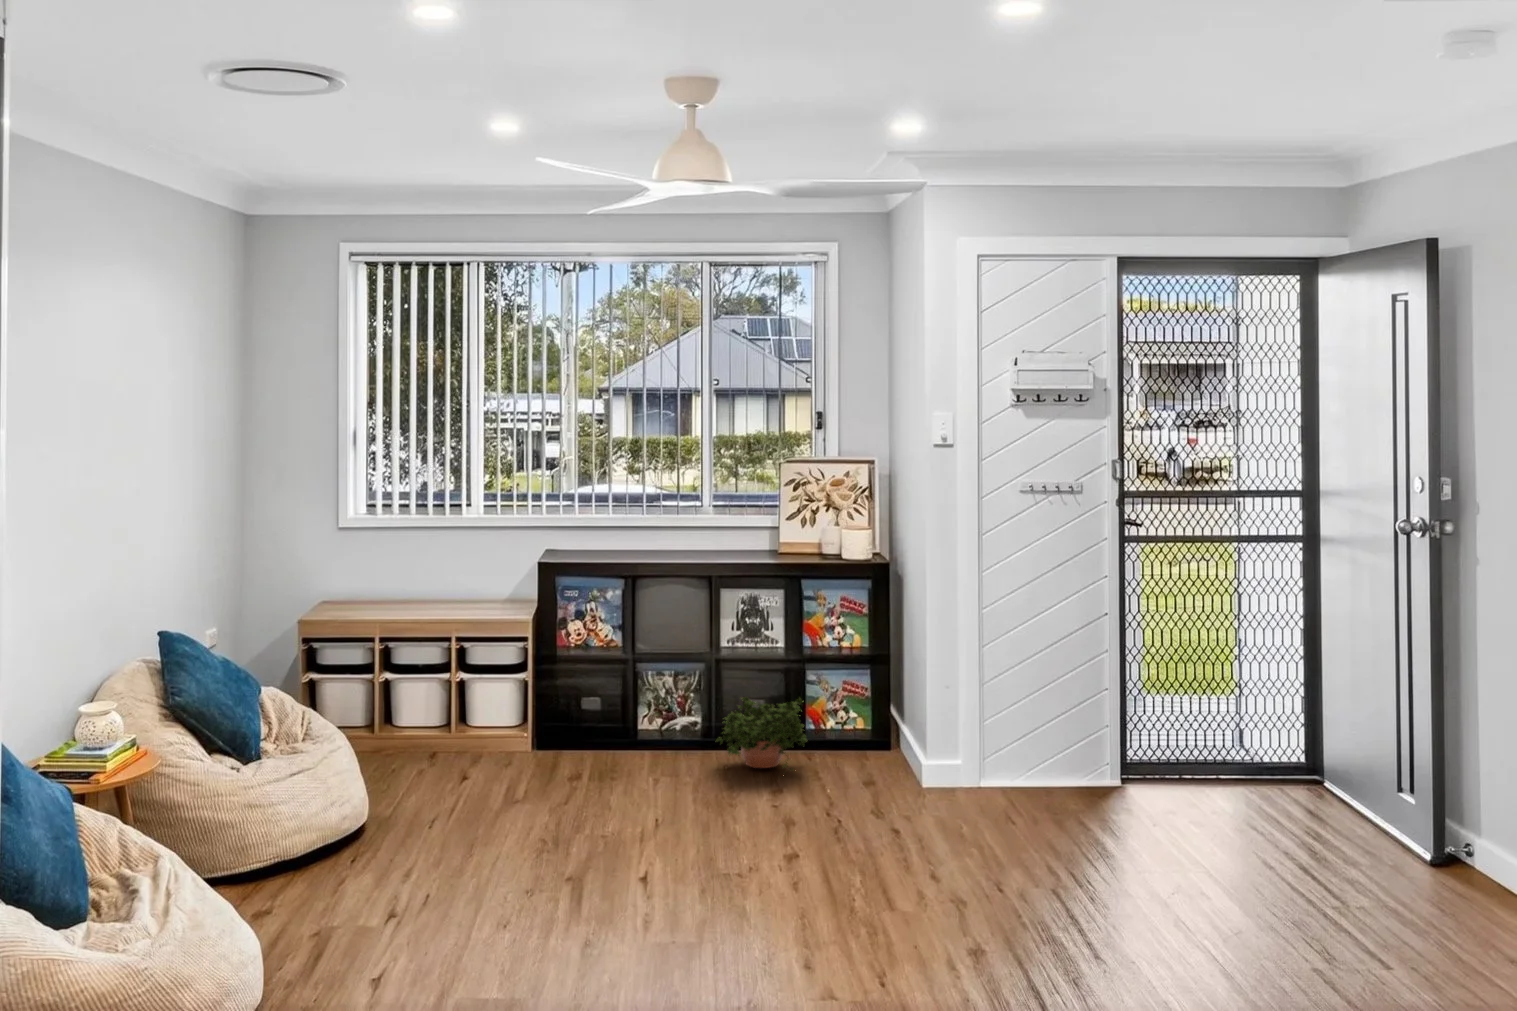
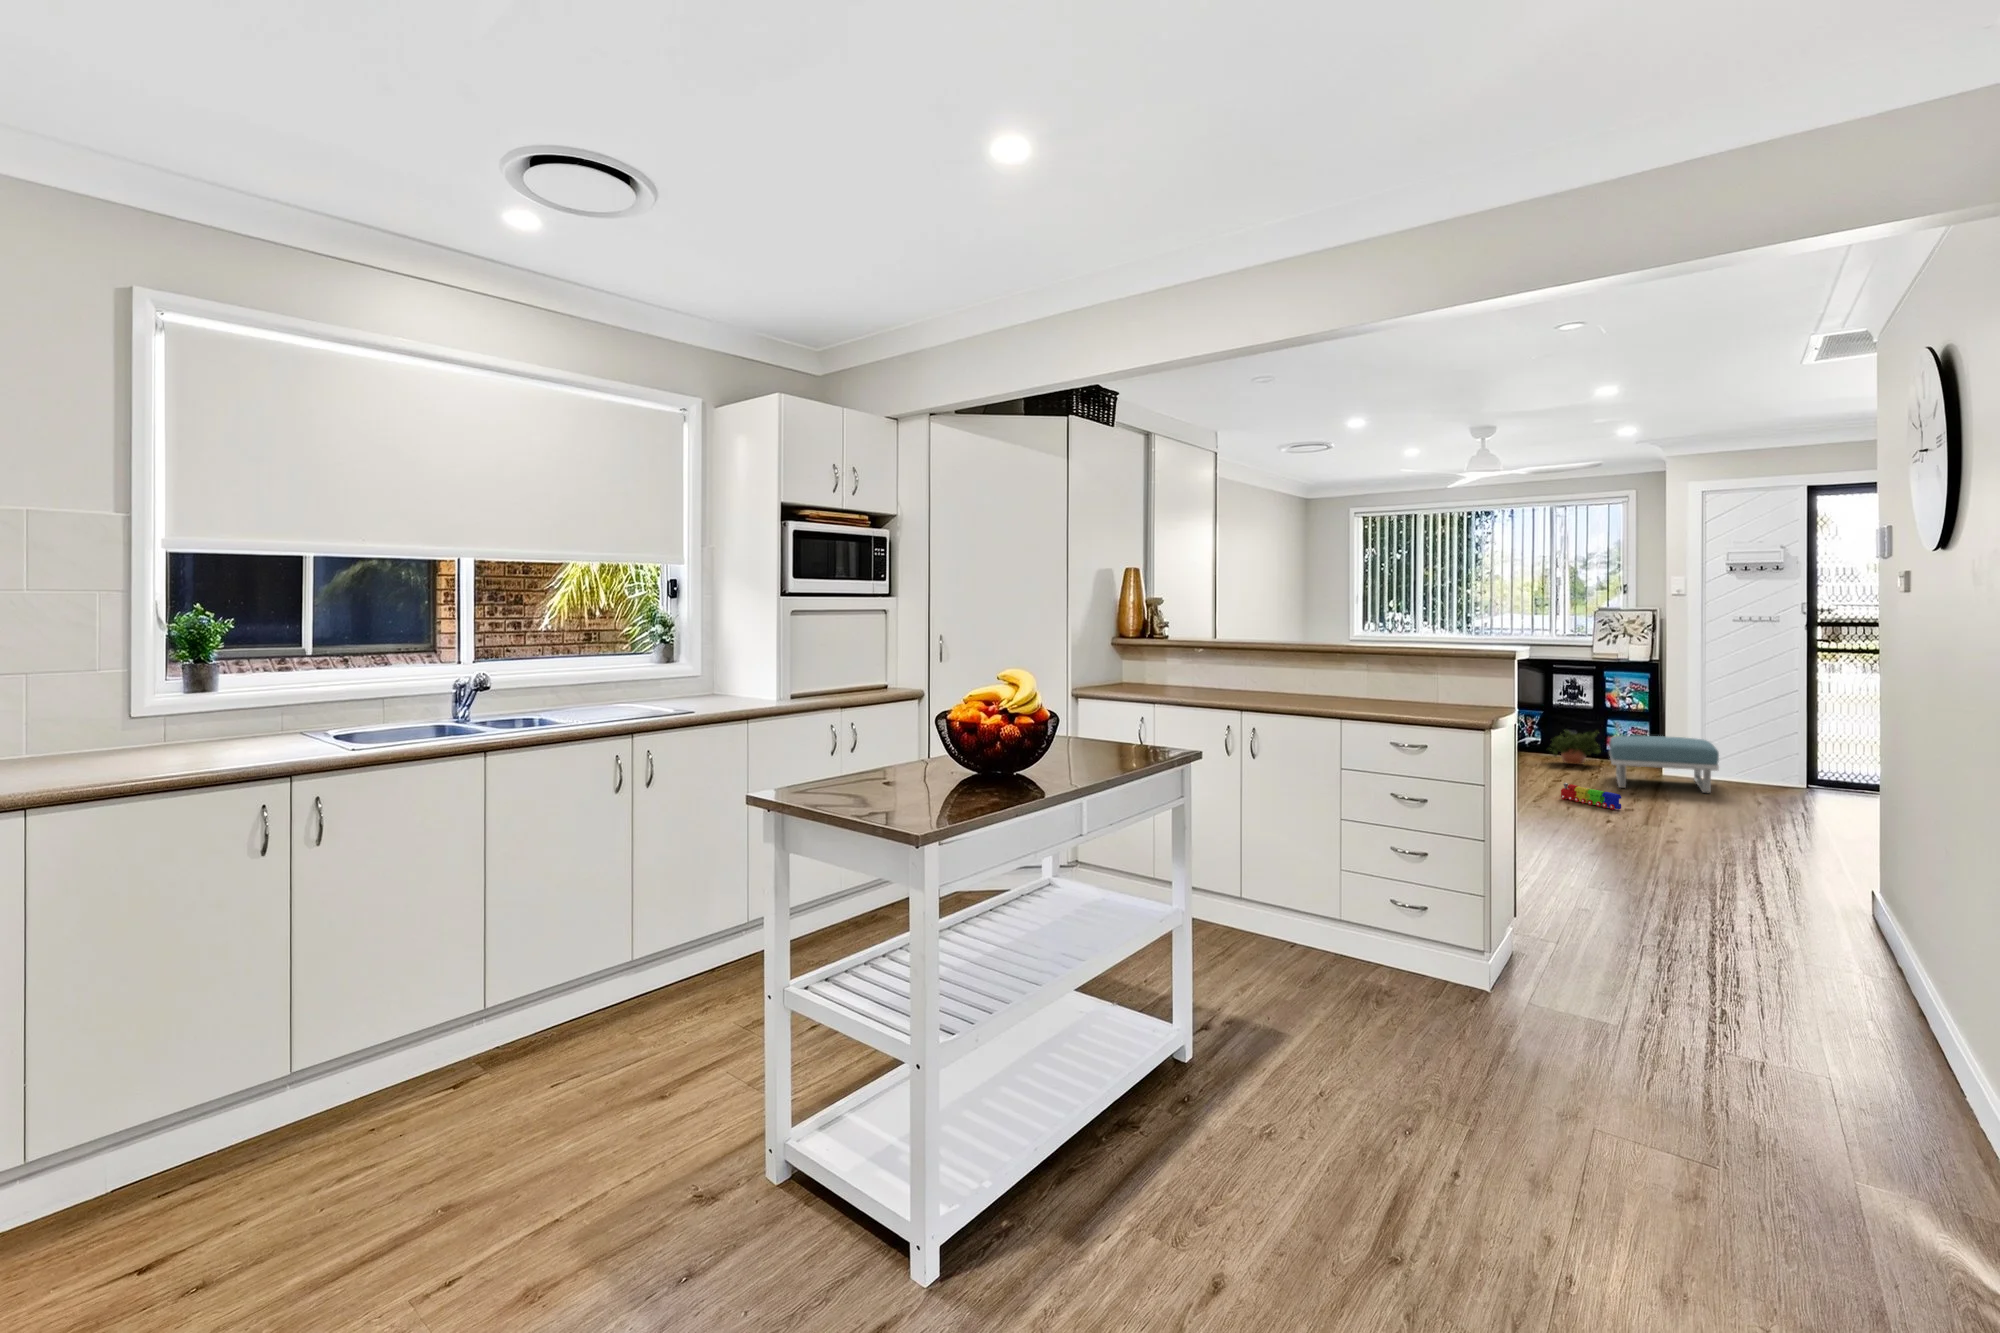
footstool: none [840,718,1052,855] -> present [1609,736,1719,793]
toy train: none [811,897,955,979] -> present [1561,783,1621,810]

